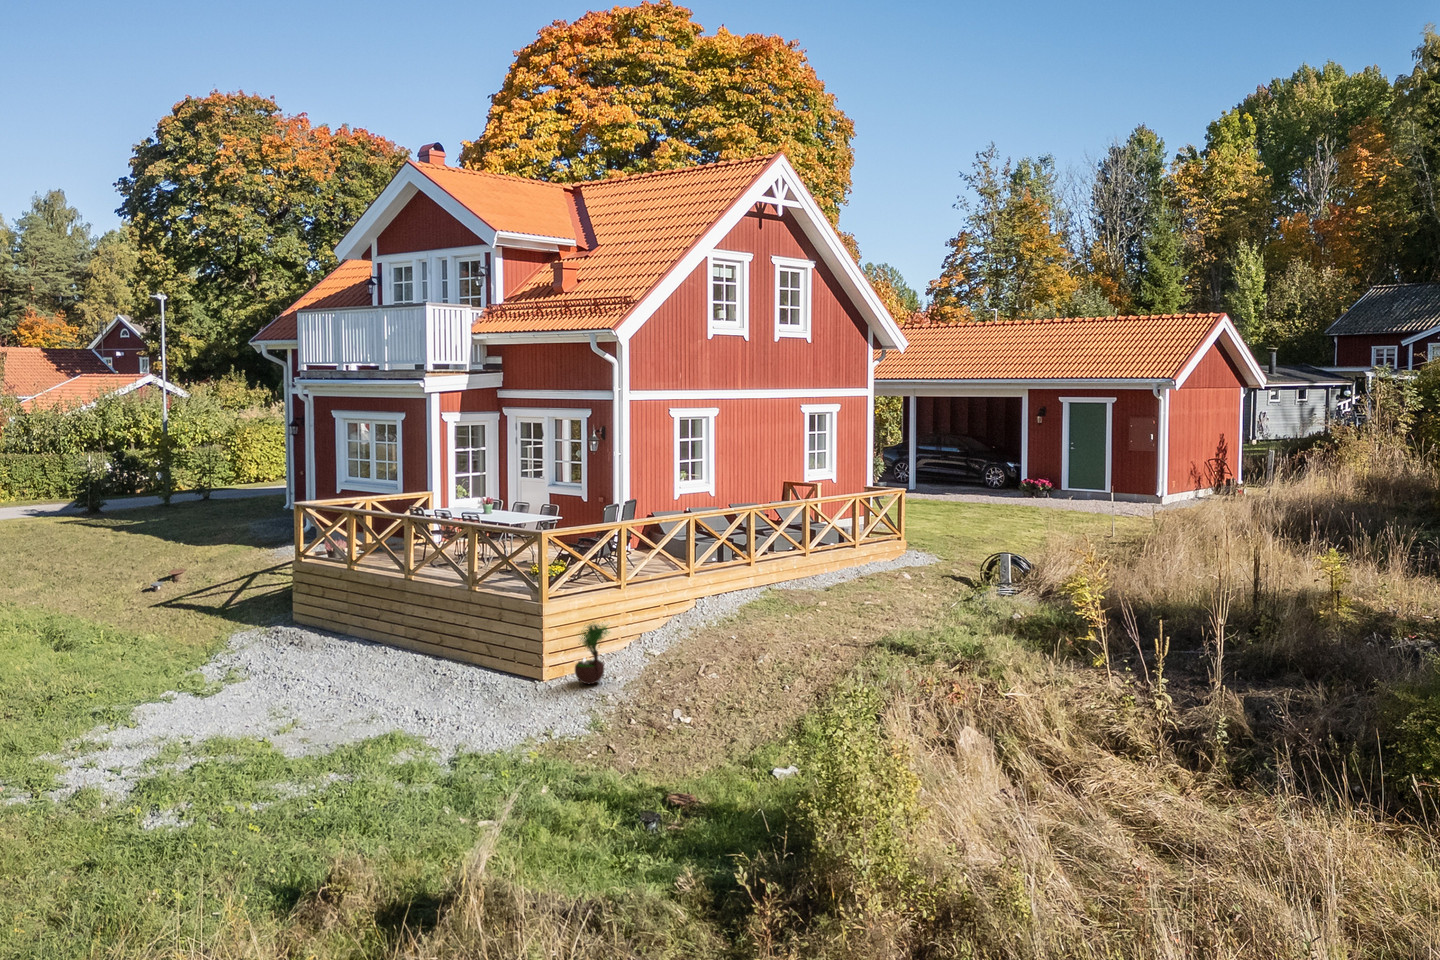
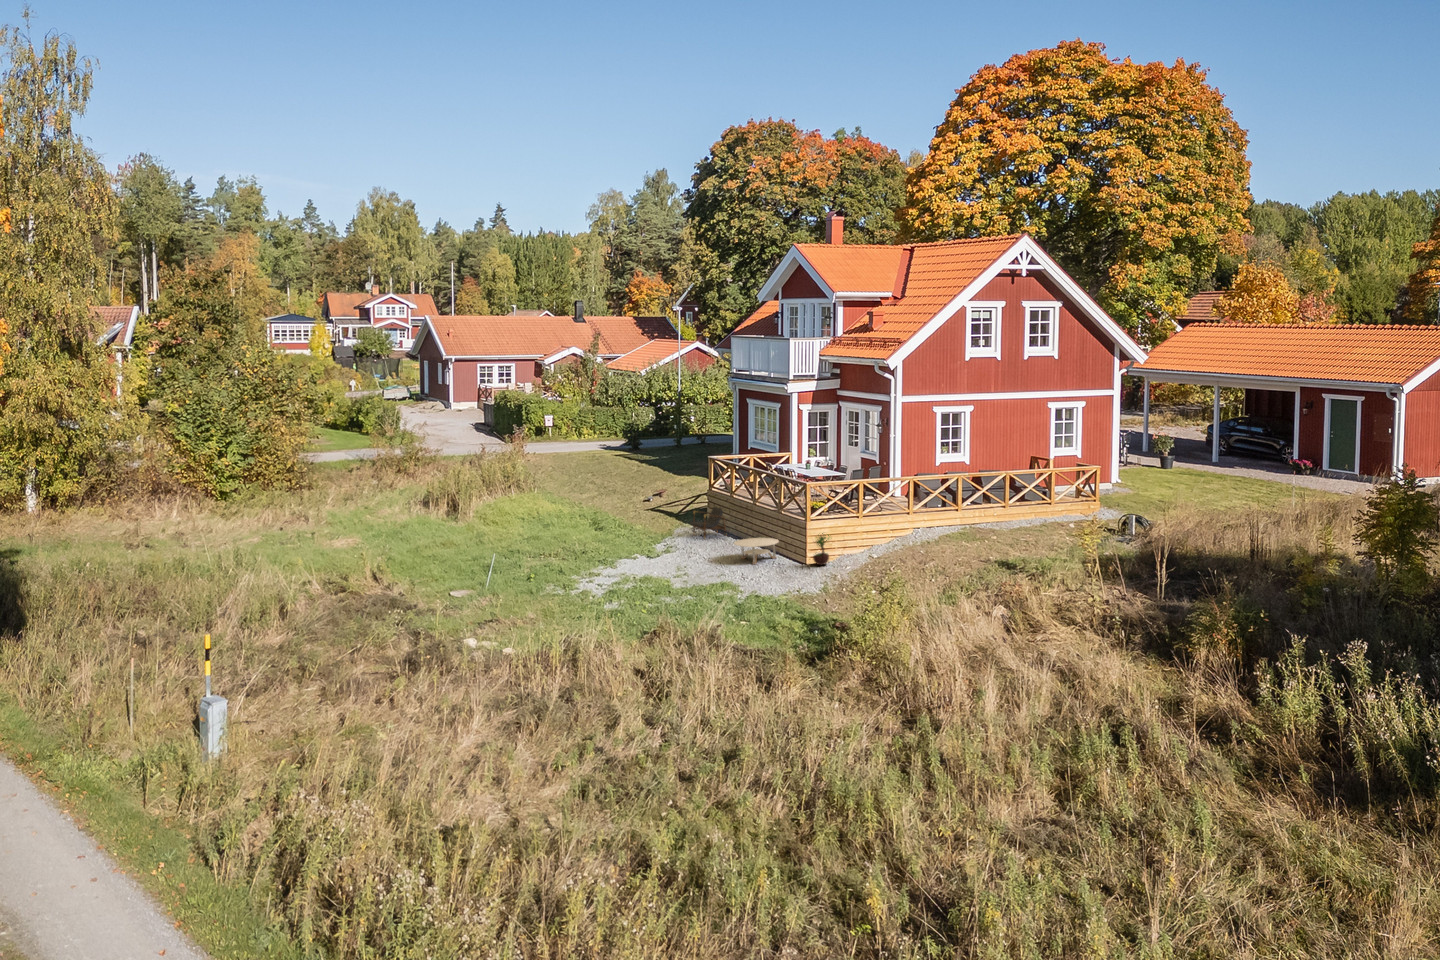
lounge chair: none [276,578,349,651] -> present [690,507,726,537]
round table: none [409,641,497,696] -> present [734,538,779,564]

